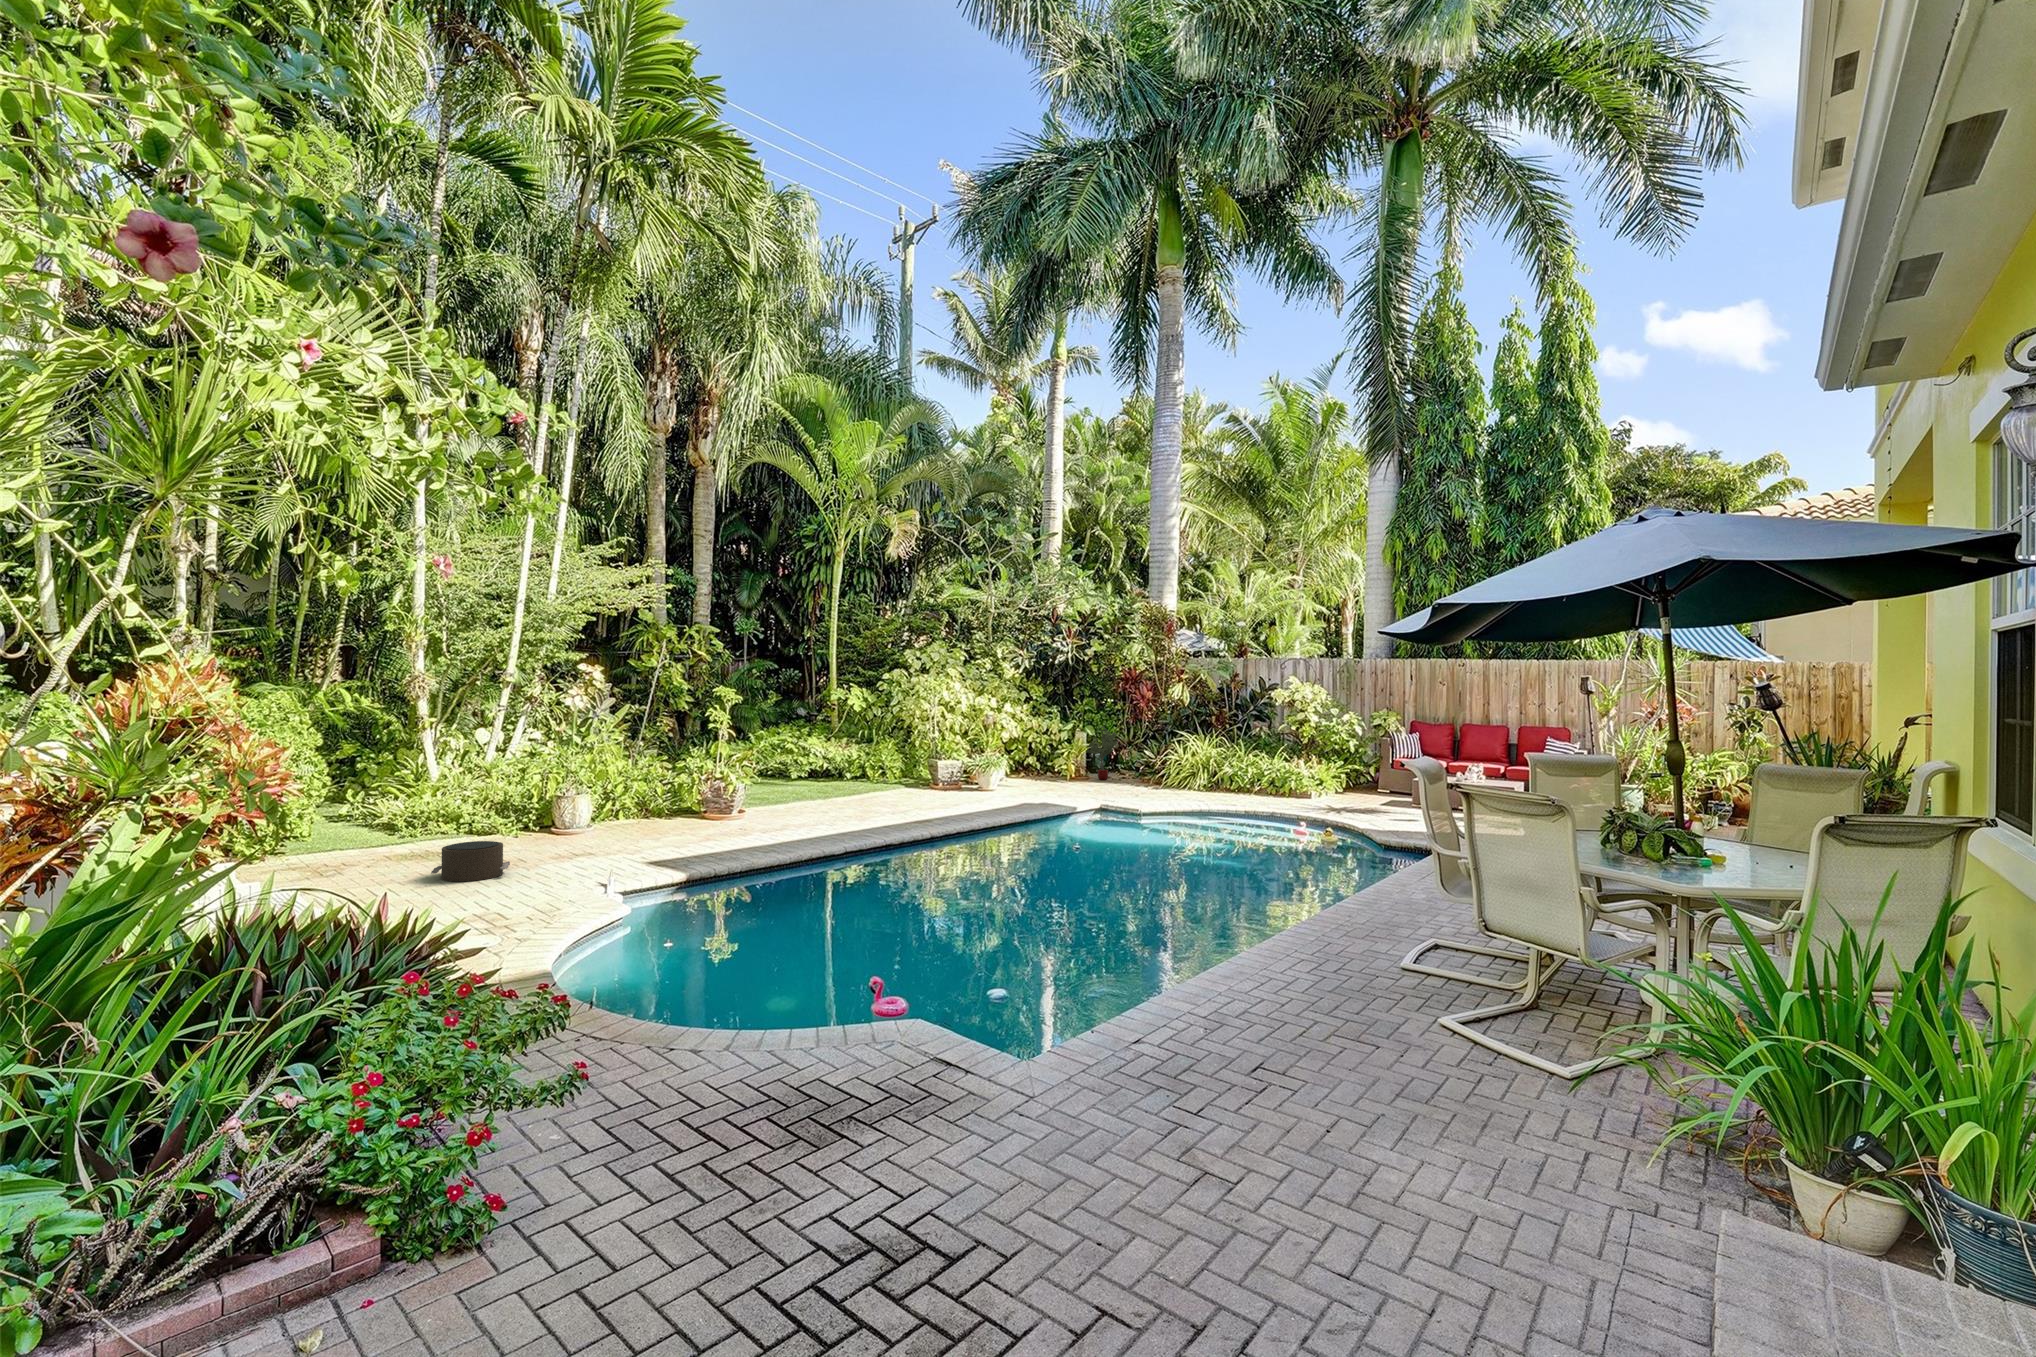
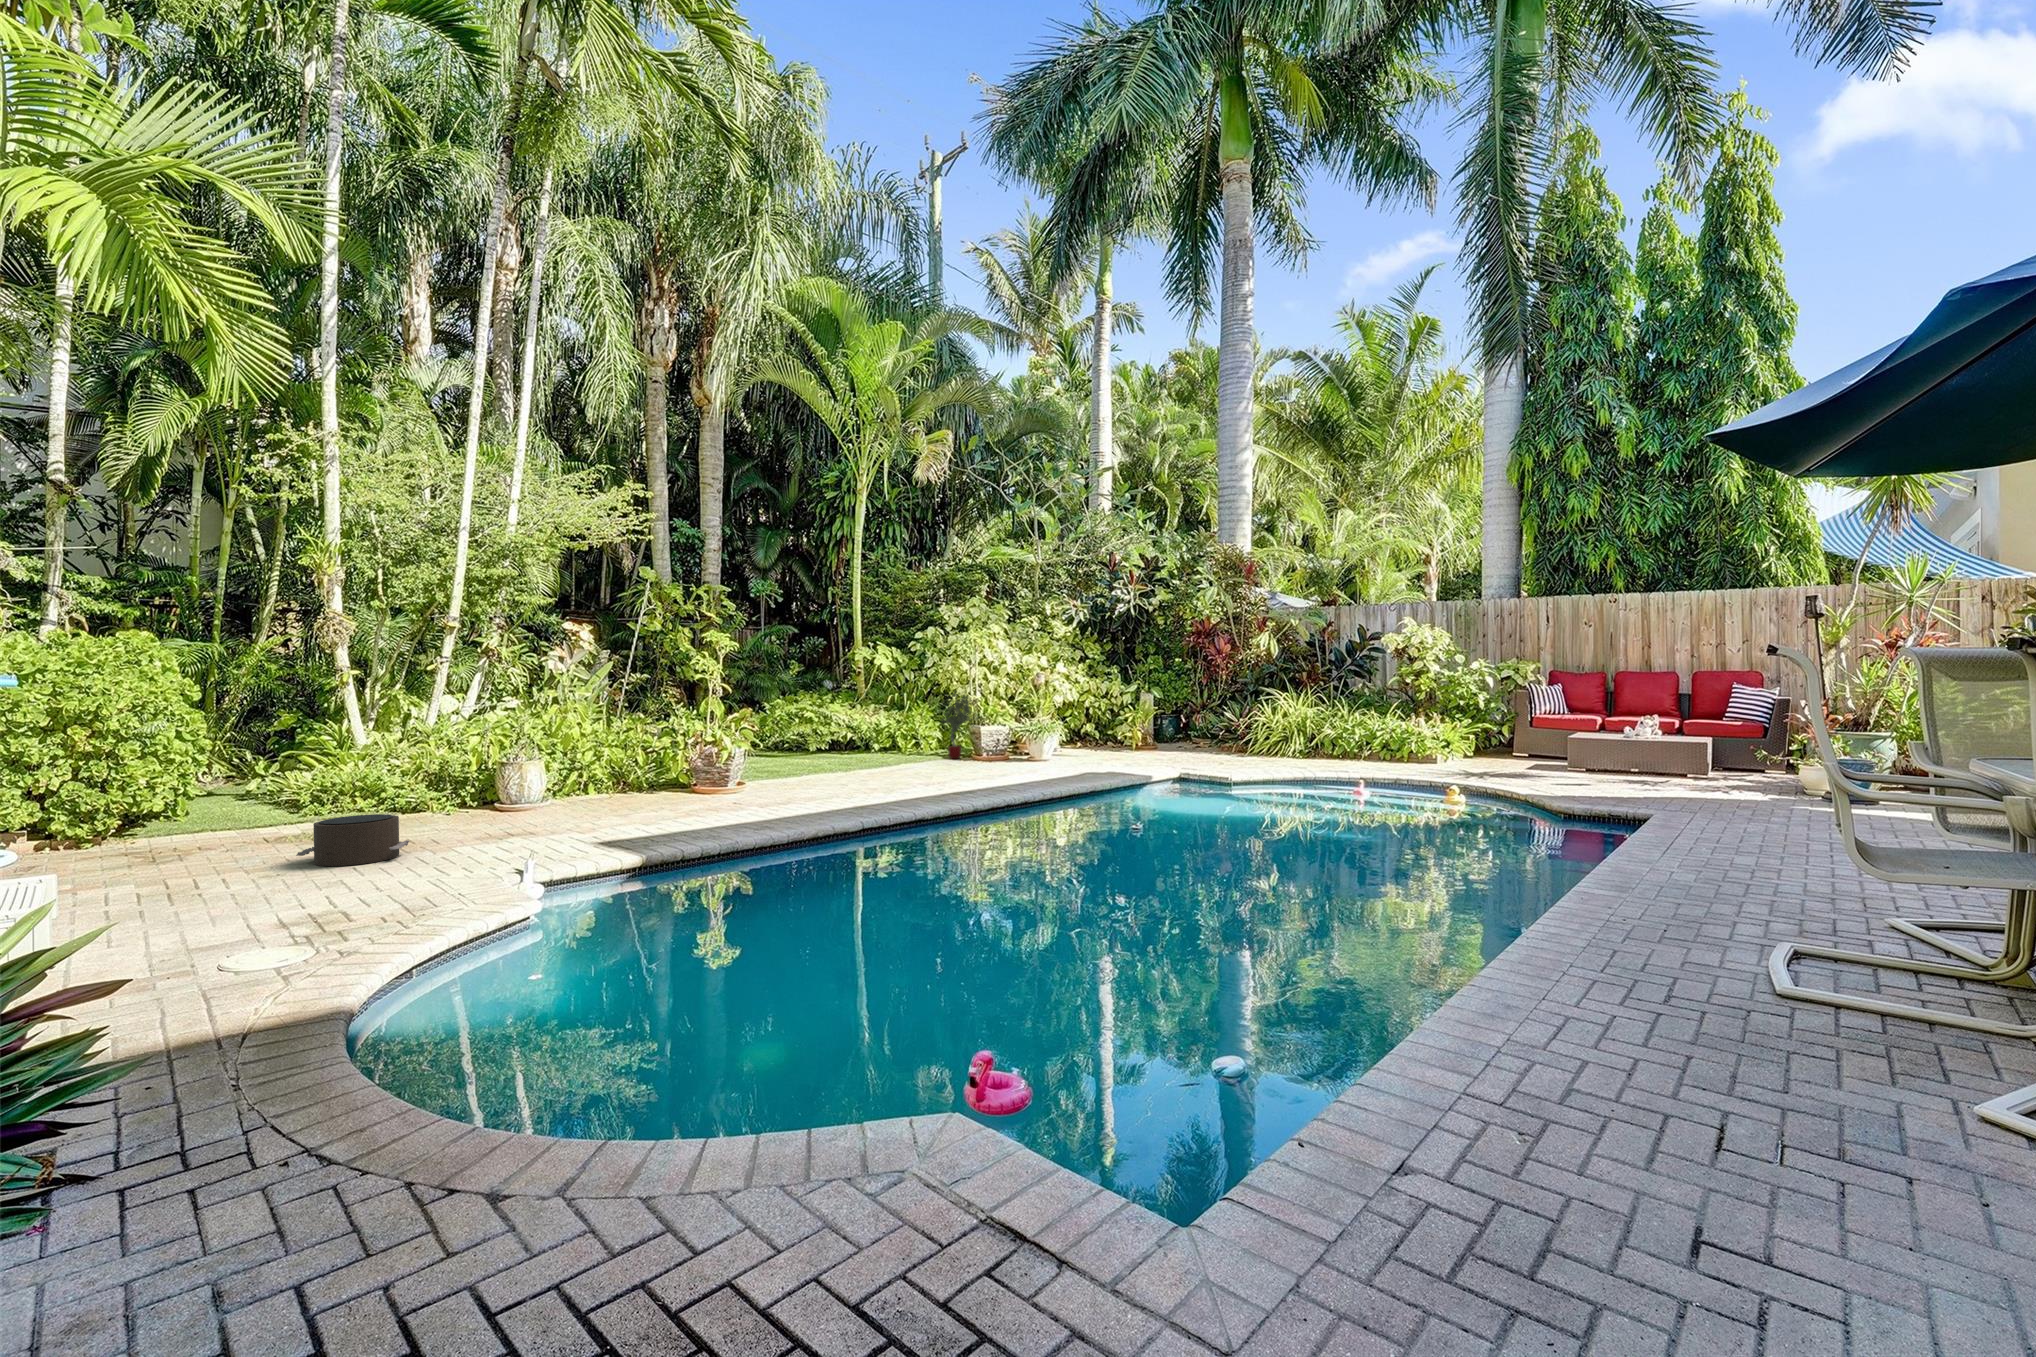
potted tree: present [1087,726,1117,780] -> present [942,692,978,759]

